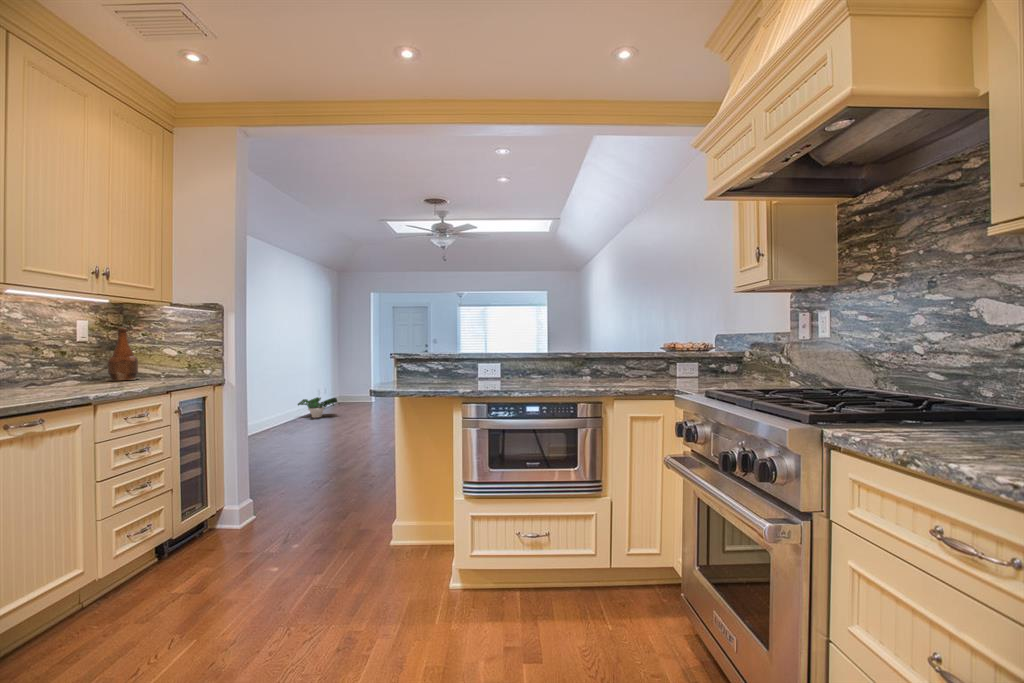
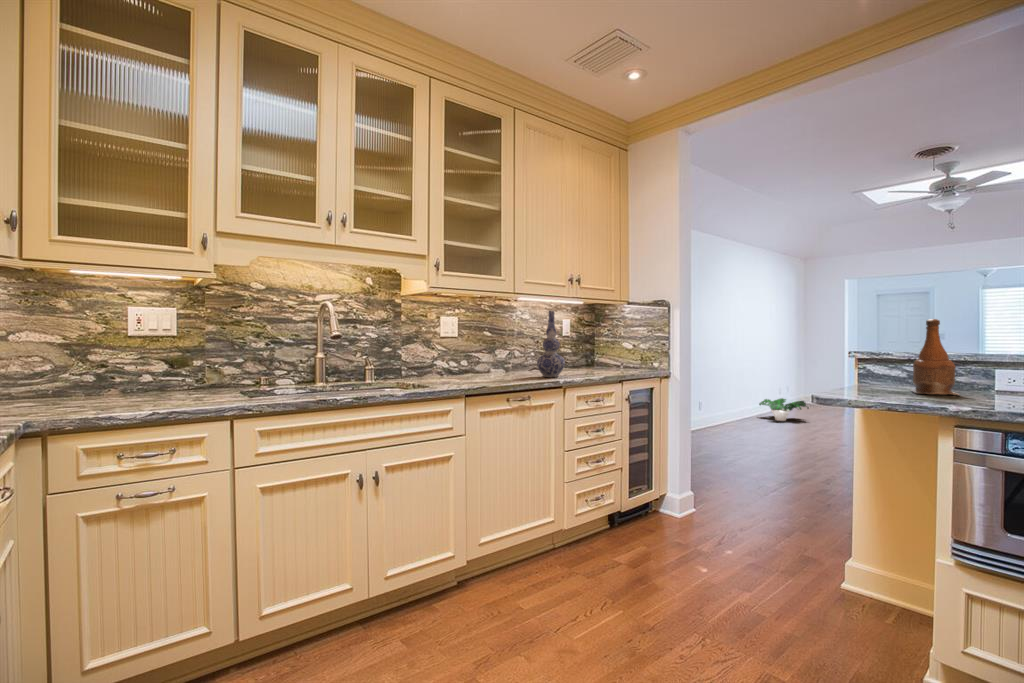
vase: none [44,309,92,394] -> present [537,310,565,377]
bottle: present [108,328,138,381] -> present [911,319,958,395]

